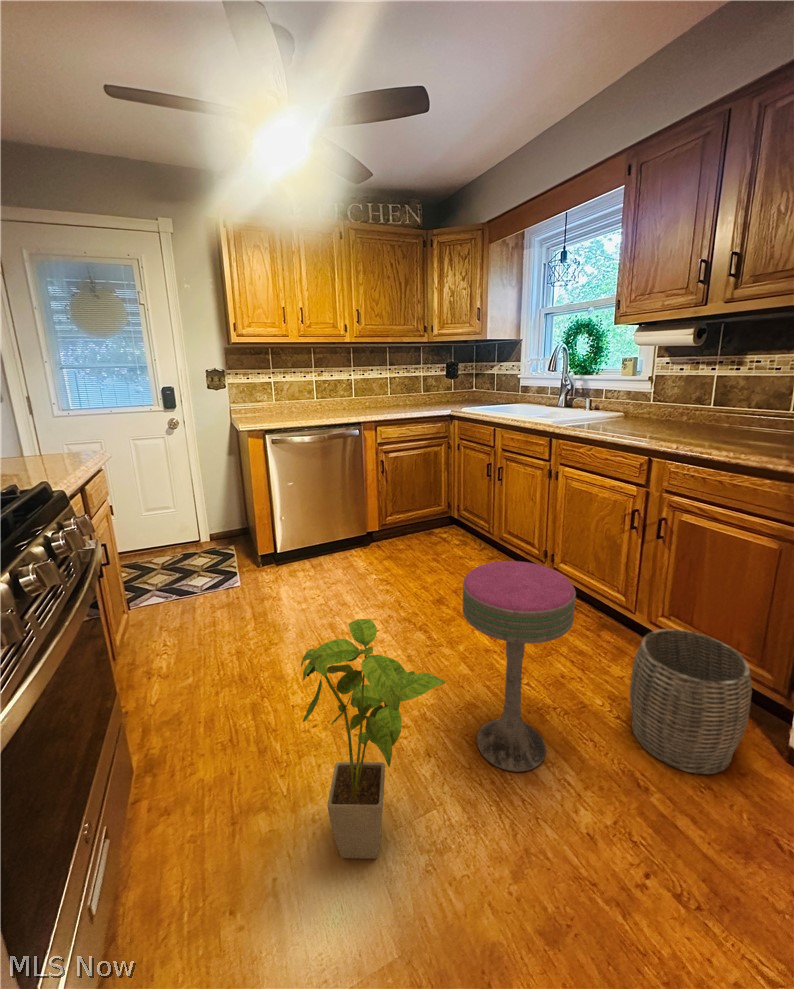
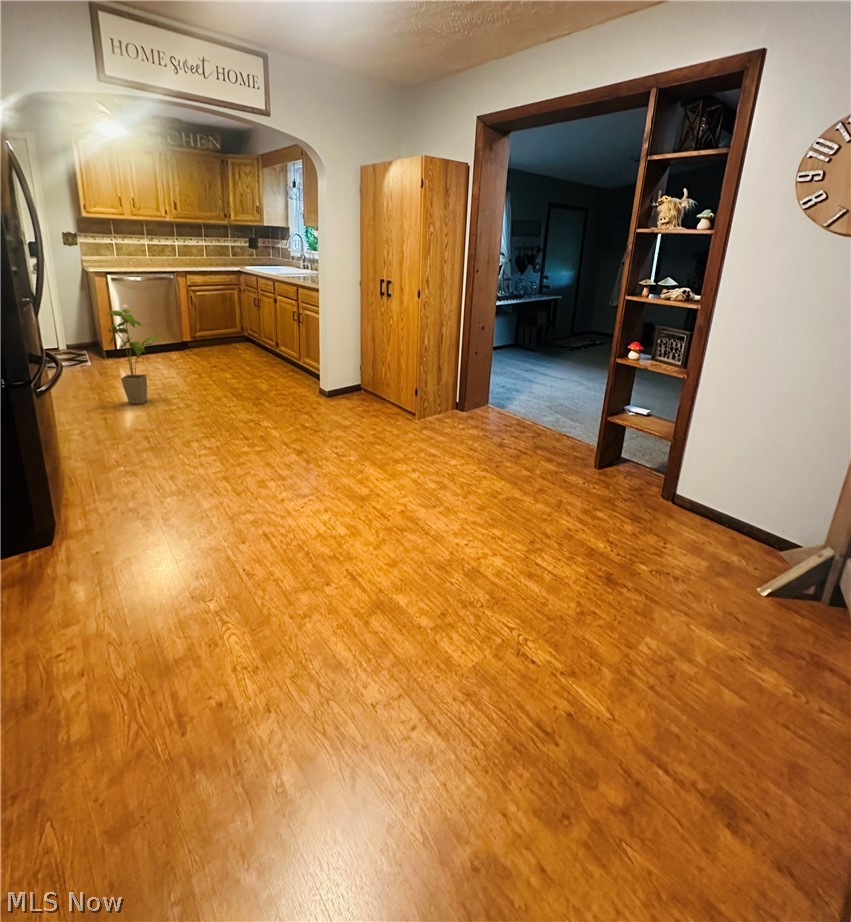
bar stool: present [463,561,576,772] -> none [181,314,228,394]
woven basket: present [630,629,752,774] -> none [262,348,303,393]

